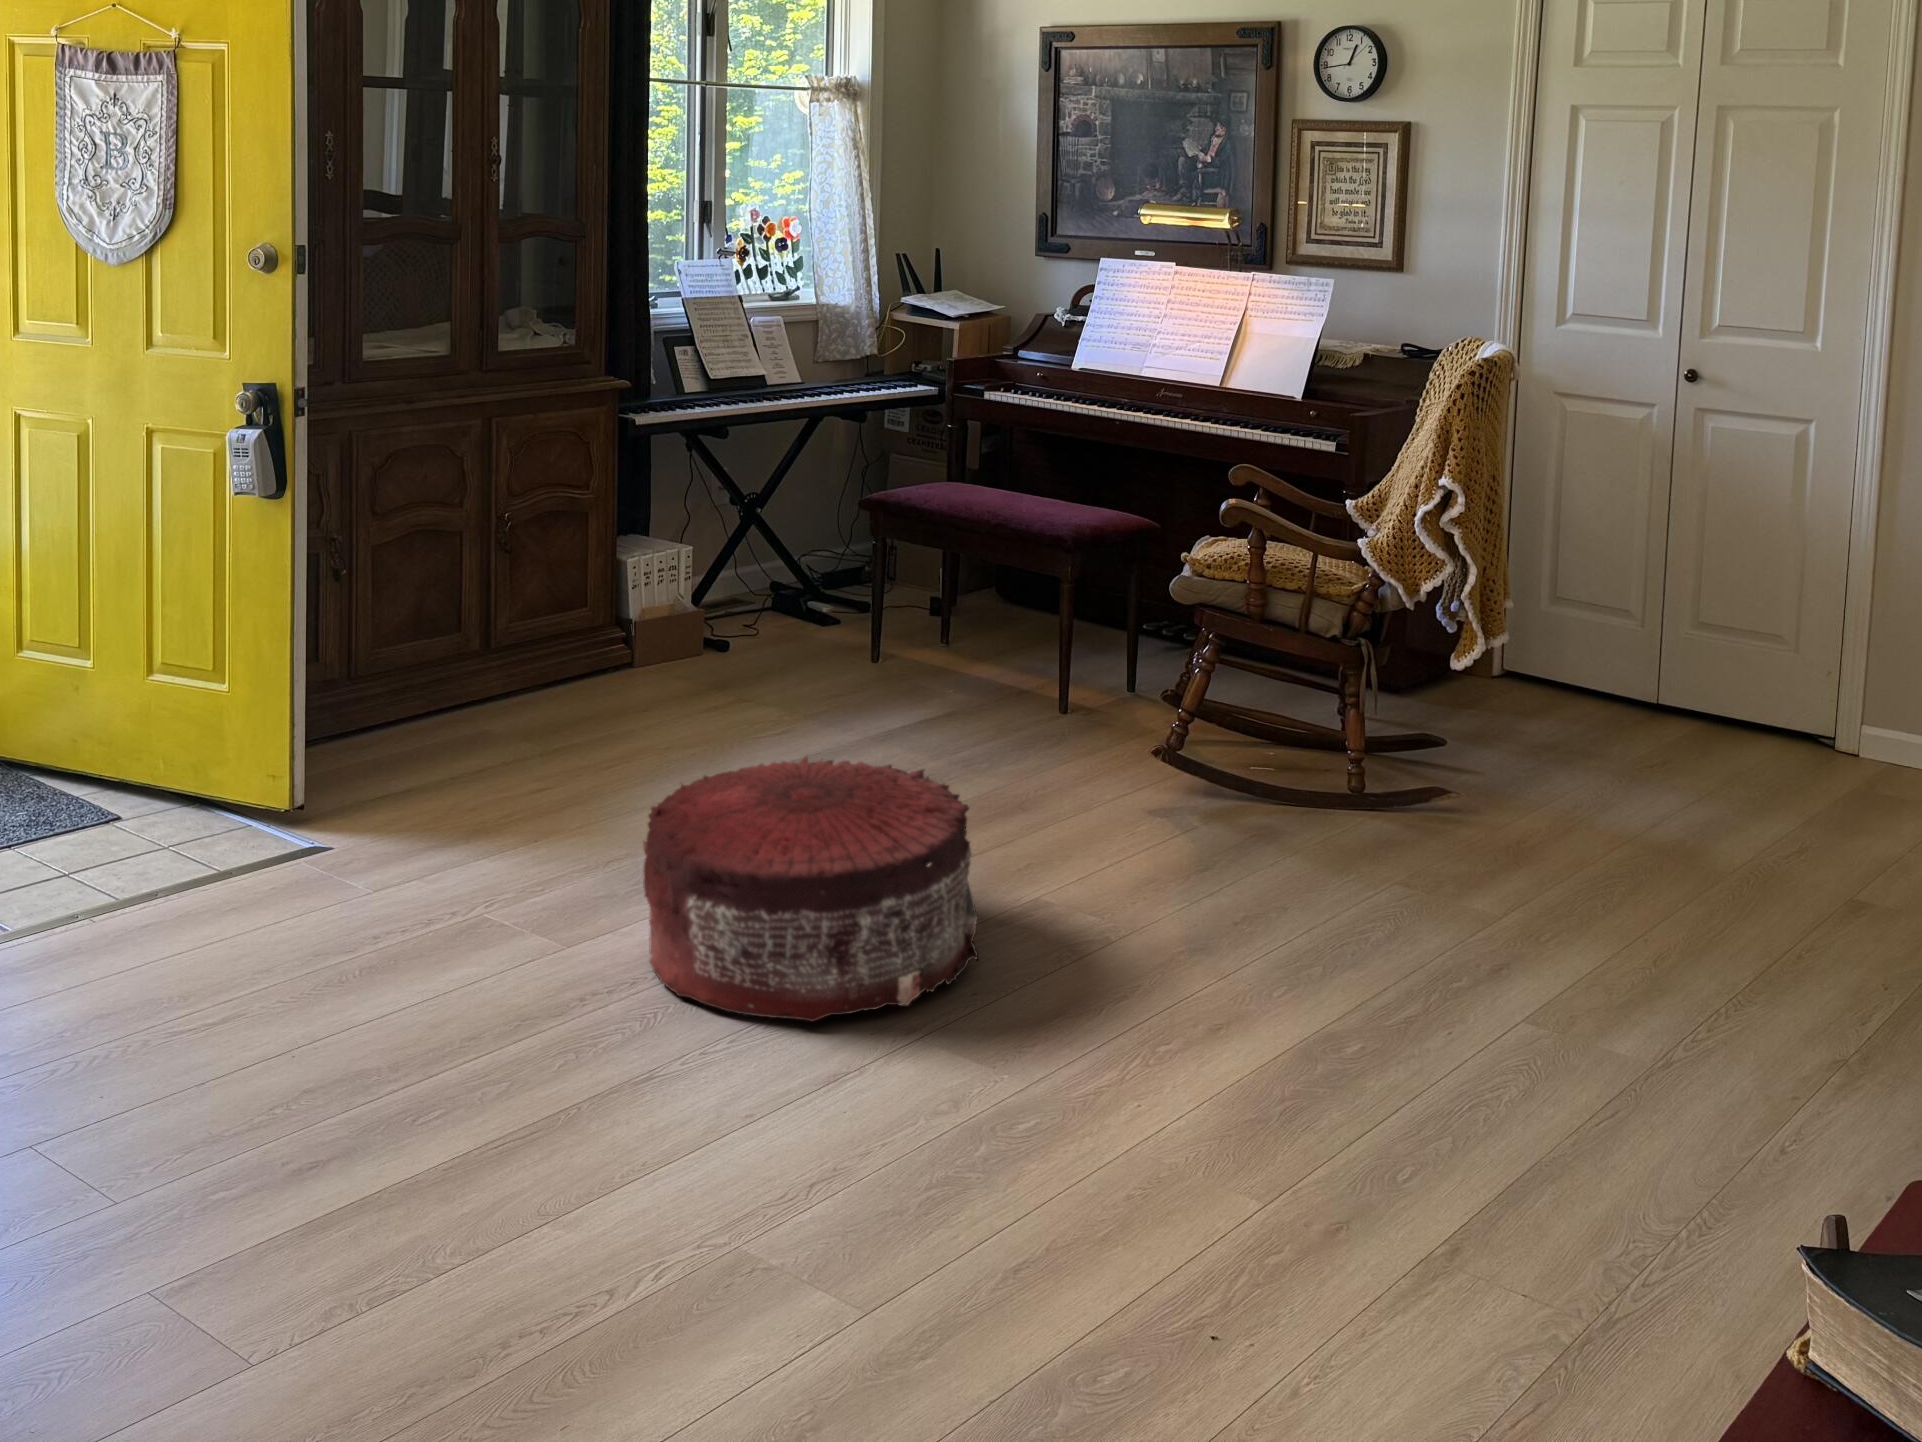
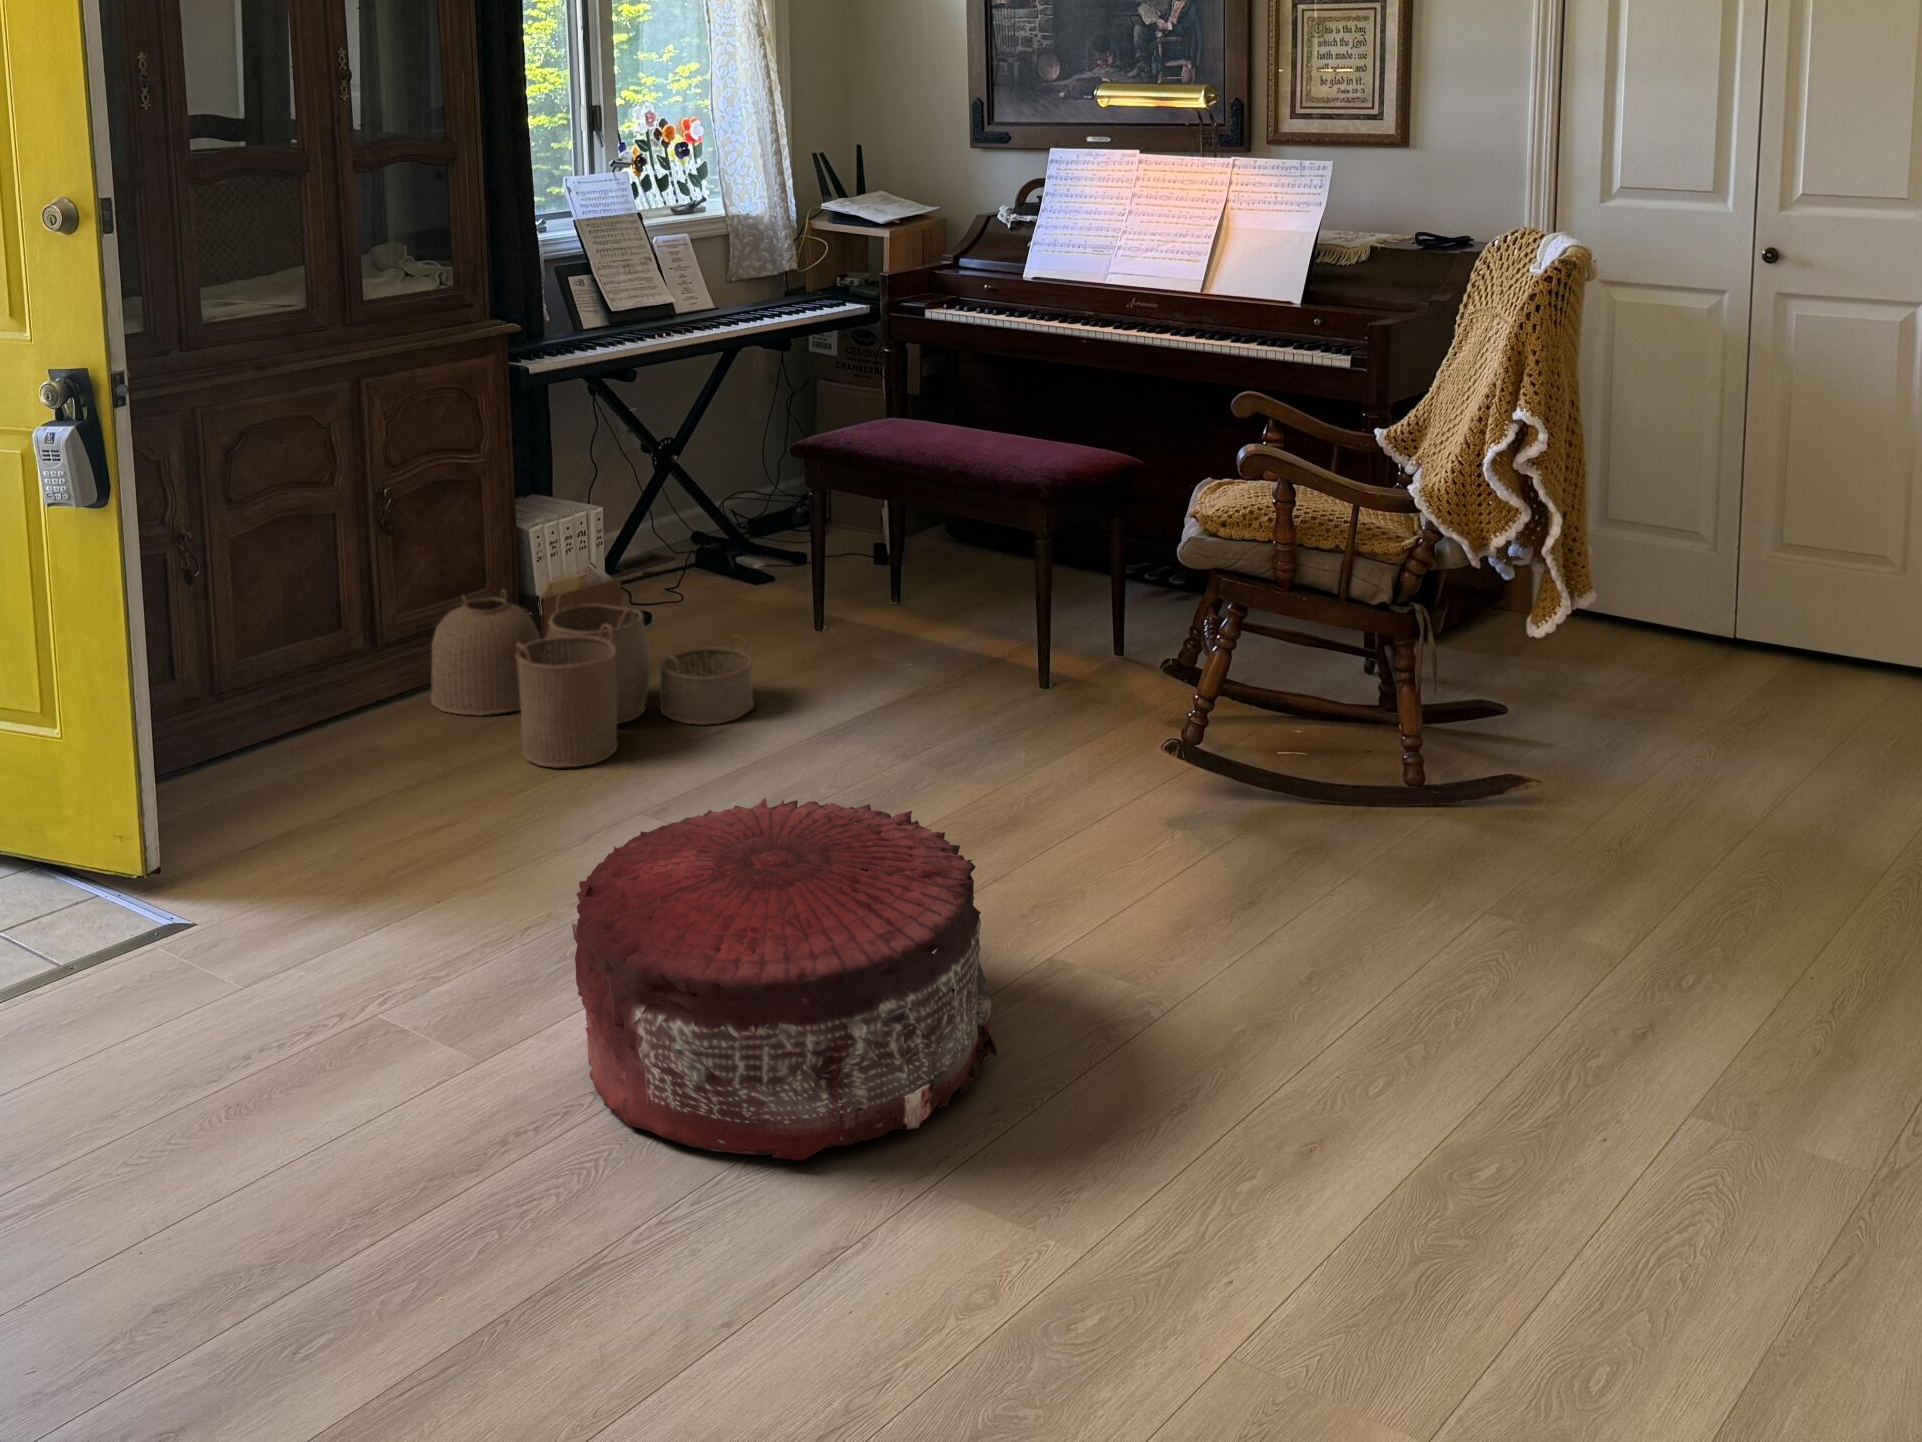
woven basket: none [534,605,813,751] -> present [431,590,754,768]

